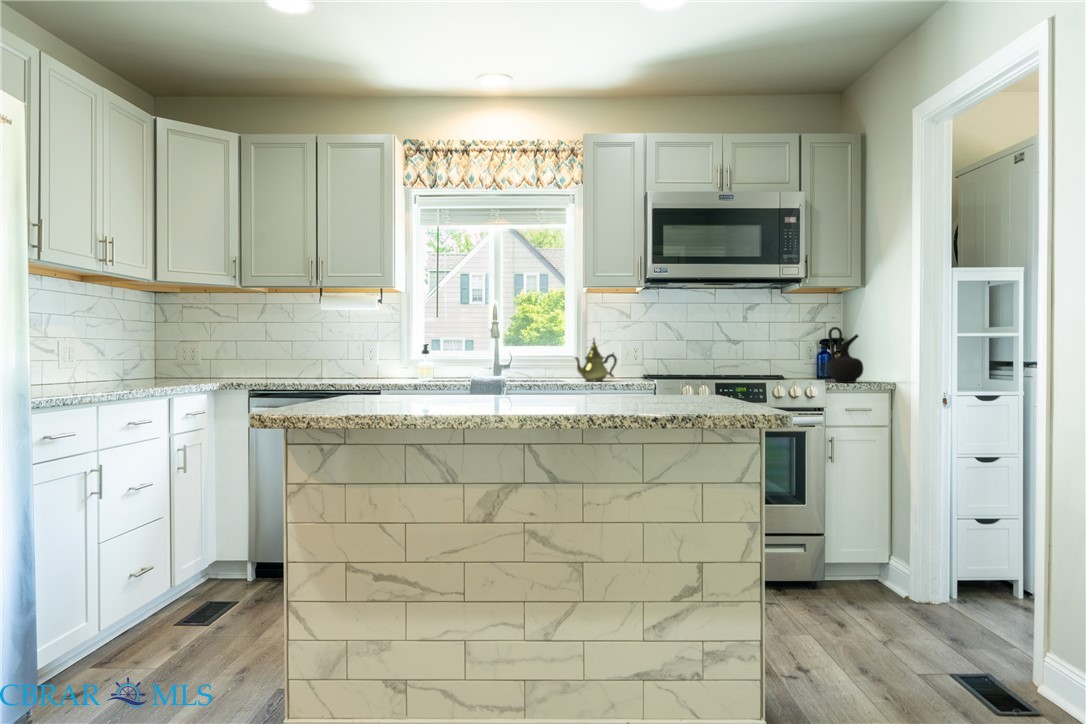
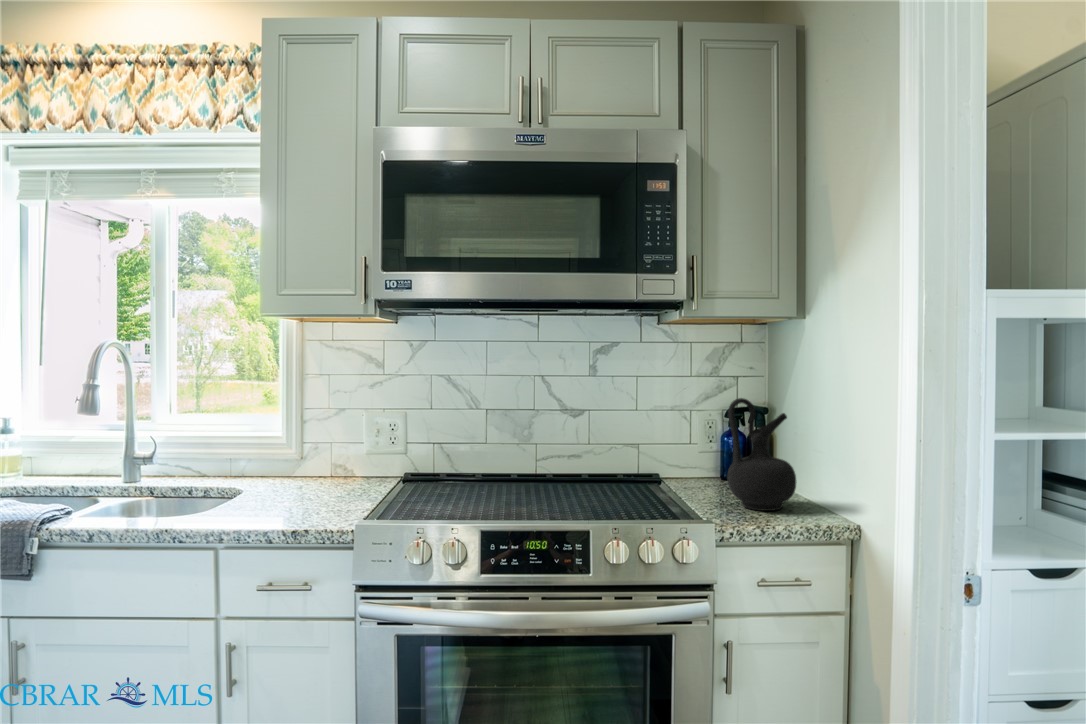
teapot: present [575,338,617,381] -> none [266,407,354,490]

